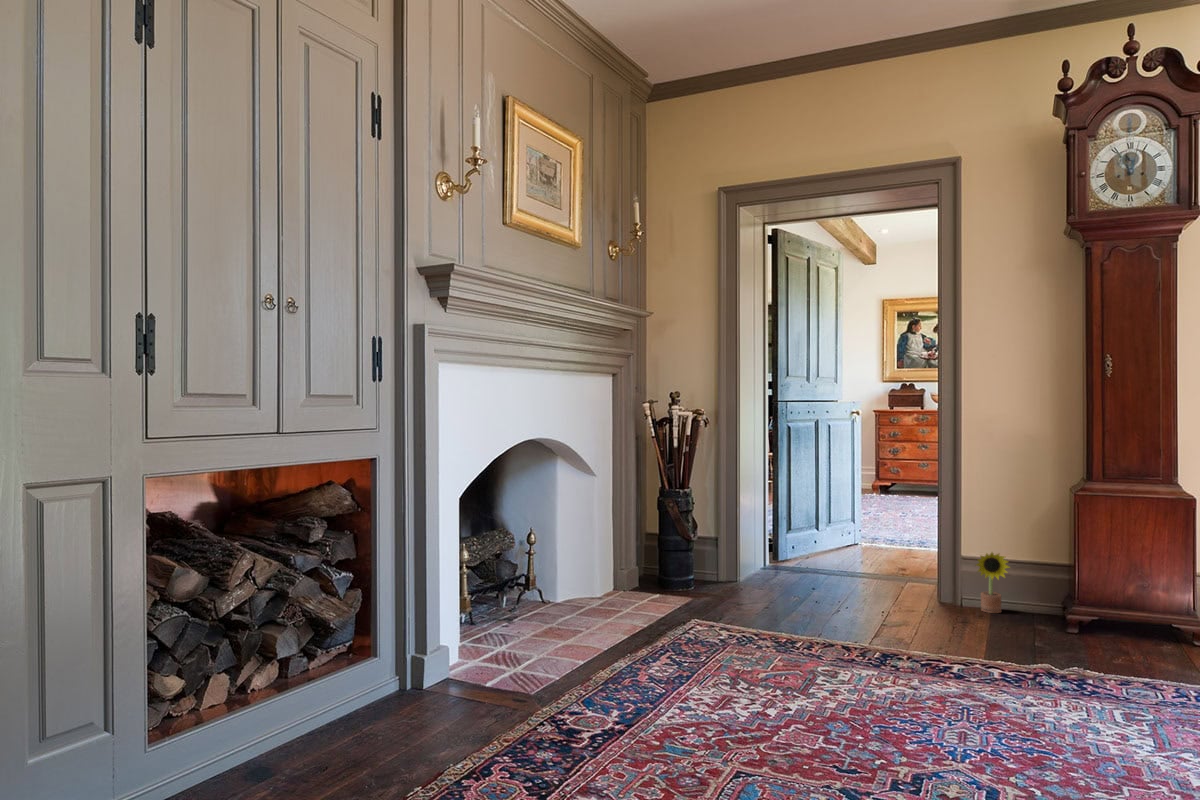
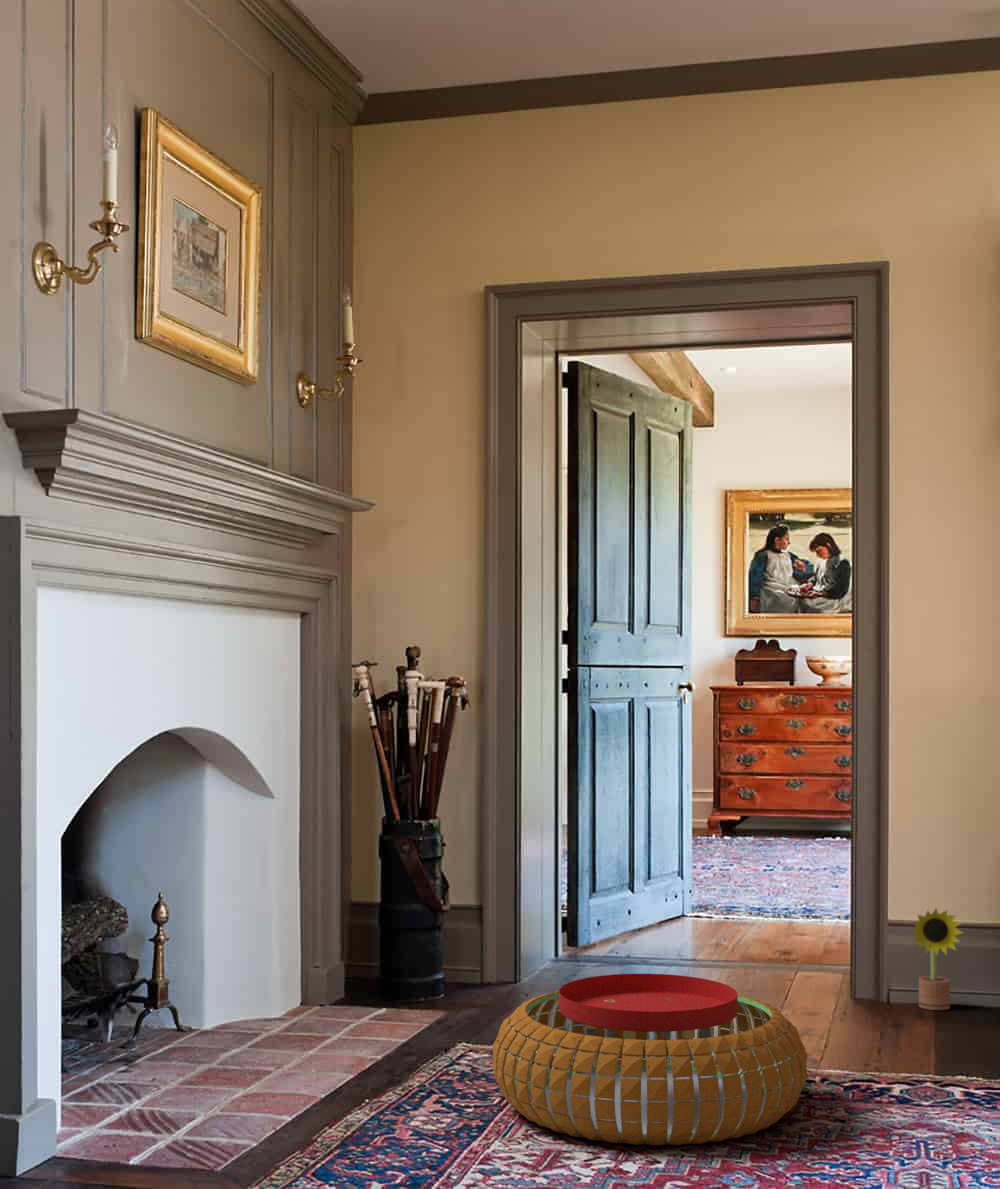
pouf: none [700,588,893,698] -> present [492,974,807,1145]

